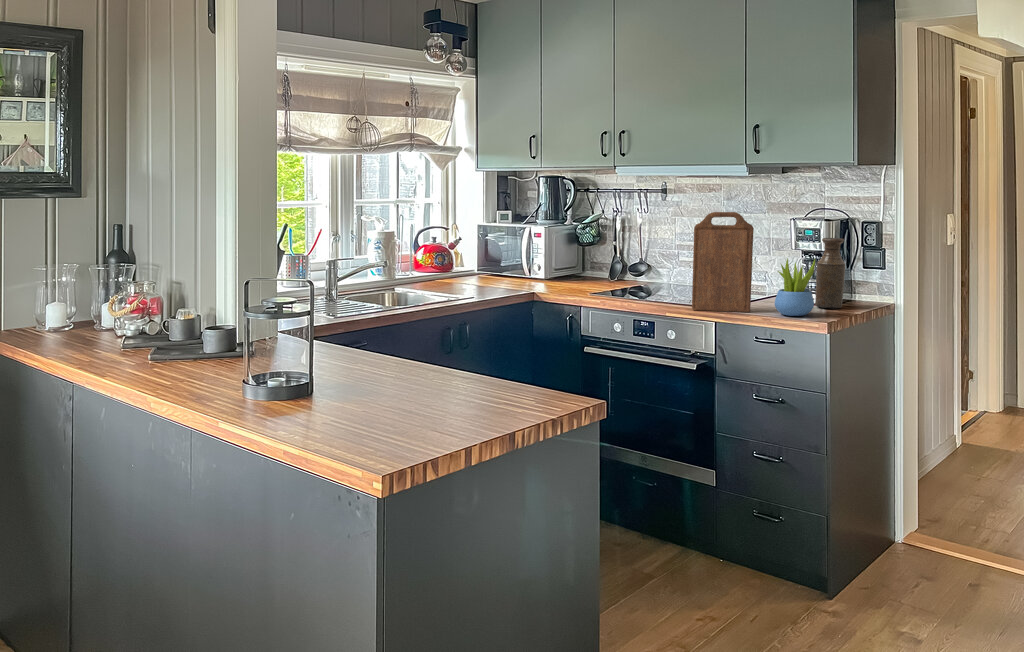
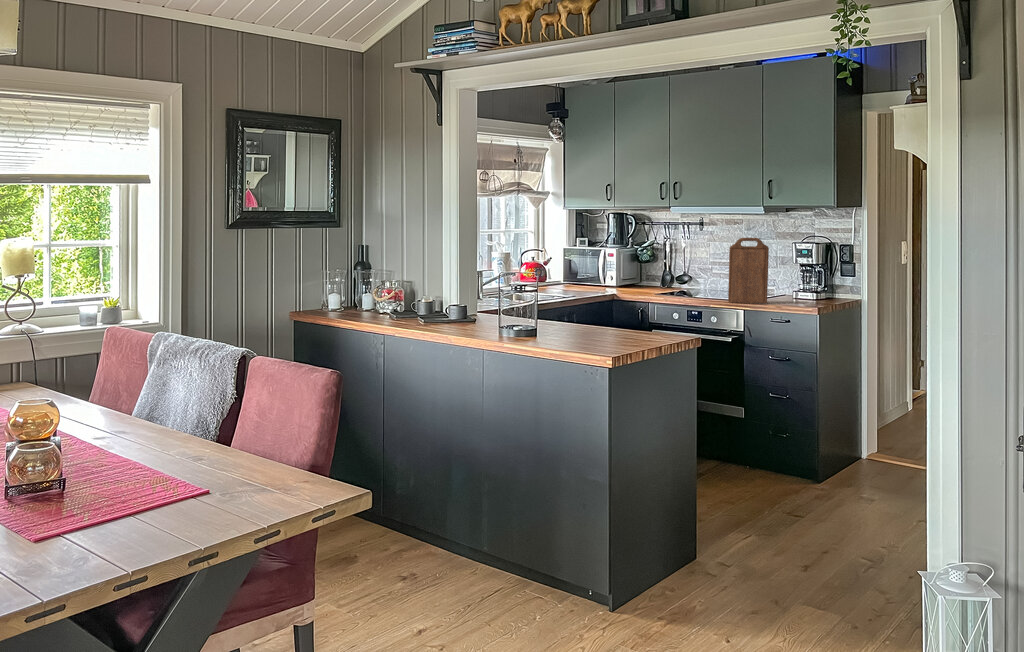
bottle: present [815,238,845,309] -> none [809,255,829,302]
succulent plant: present [775,258,815,316] -> none [783,267,809,305]

